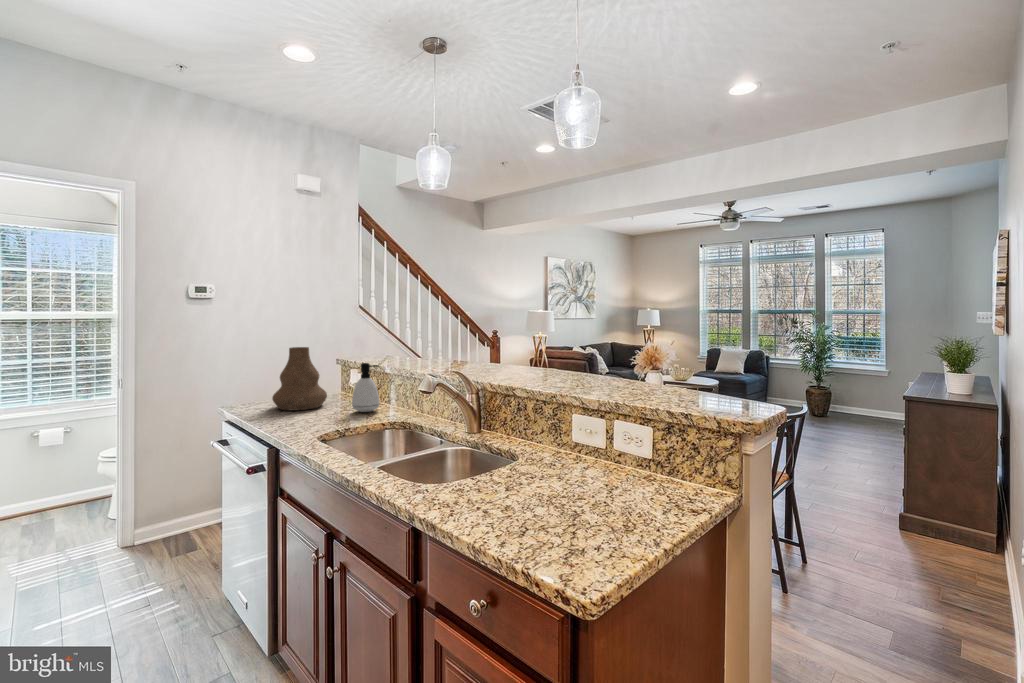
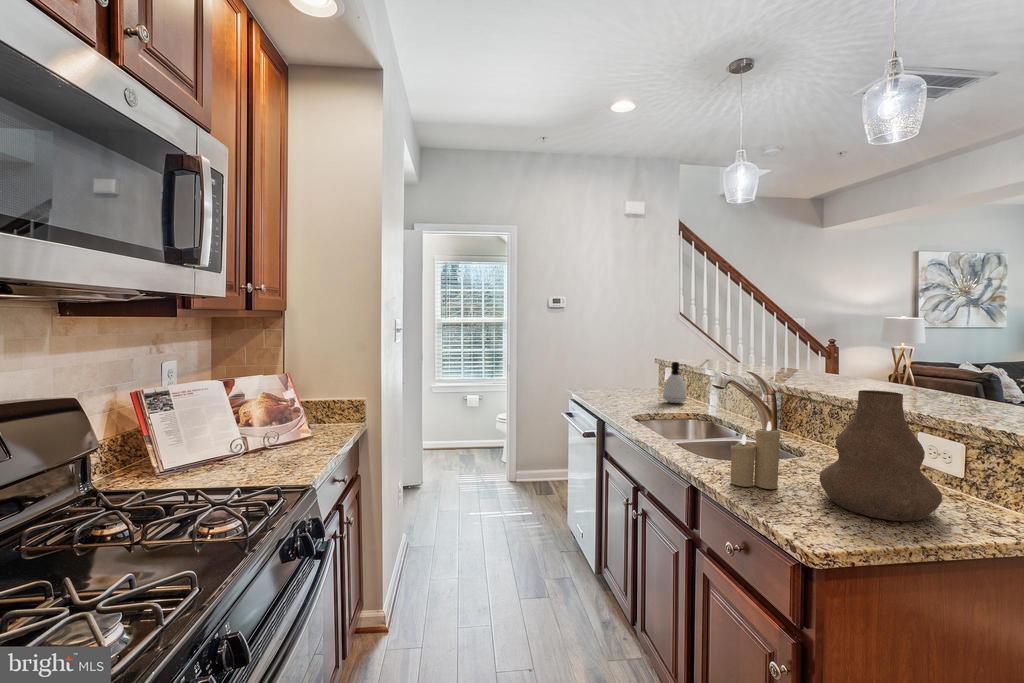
vase: present [272,347,327,410] -> present [820,390,942,521]
candle: none [462,433,514,517] -> present [730,422,780,489]

